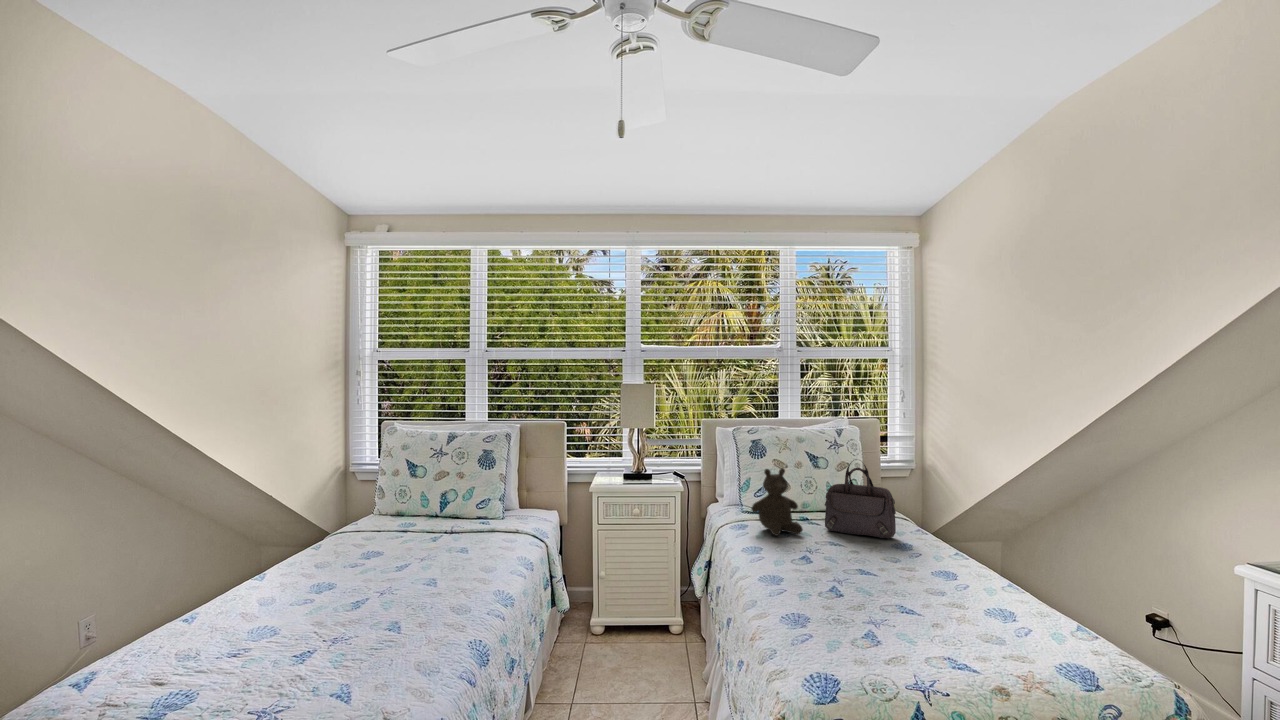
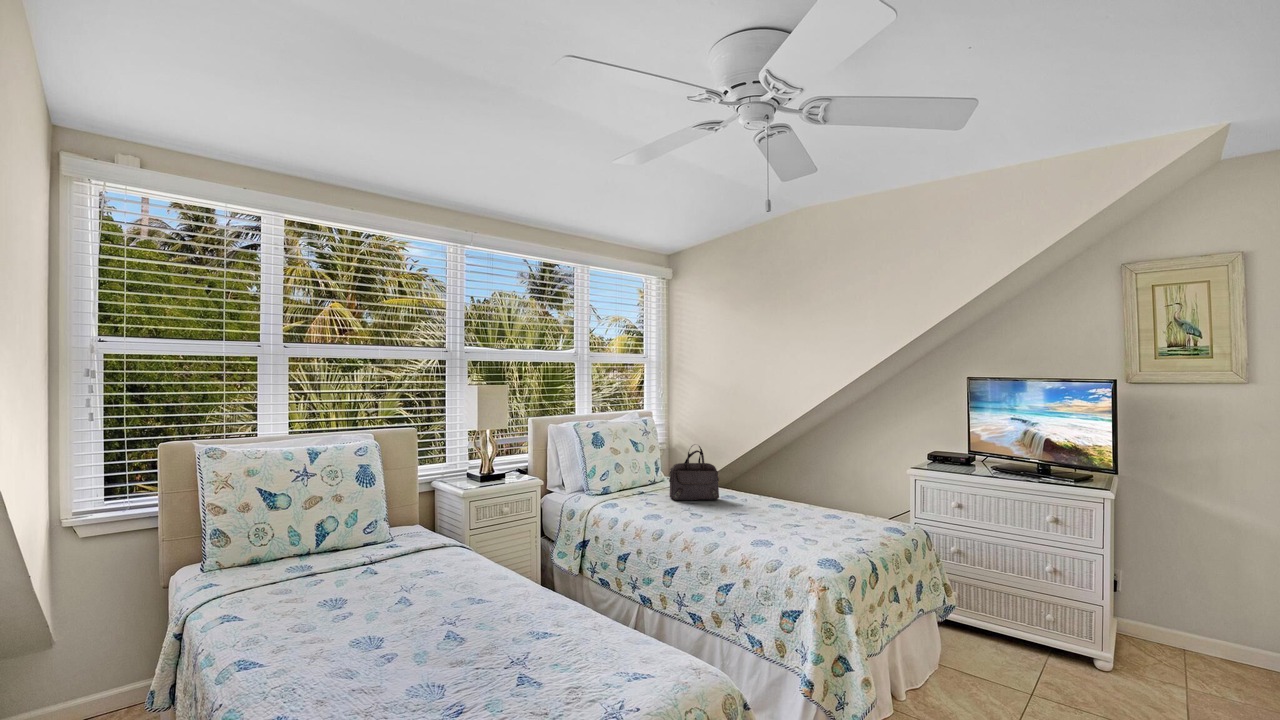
teddy bear: present [752,468,803,536] -> none [632,456,669,510]

